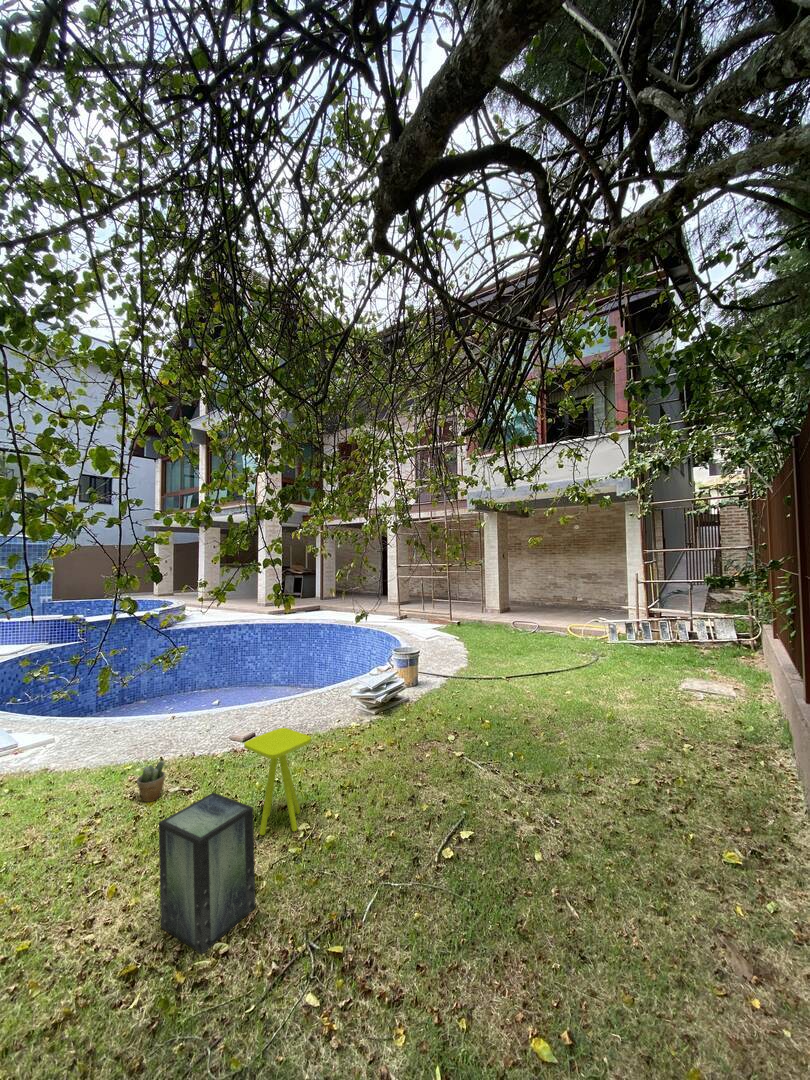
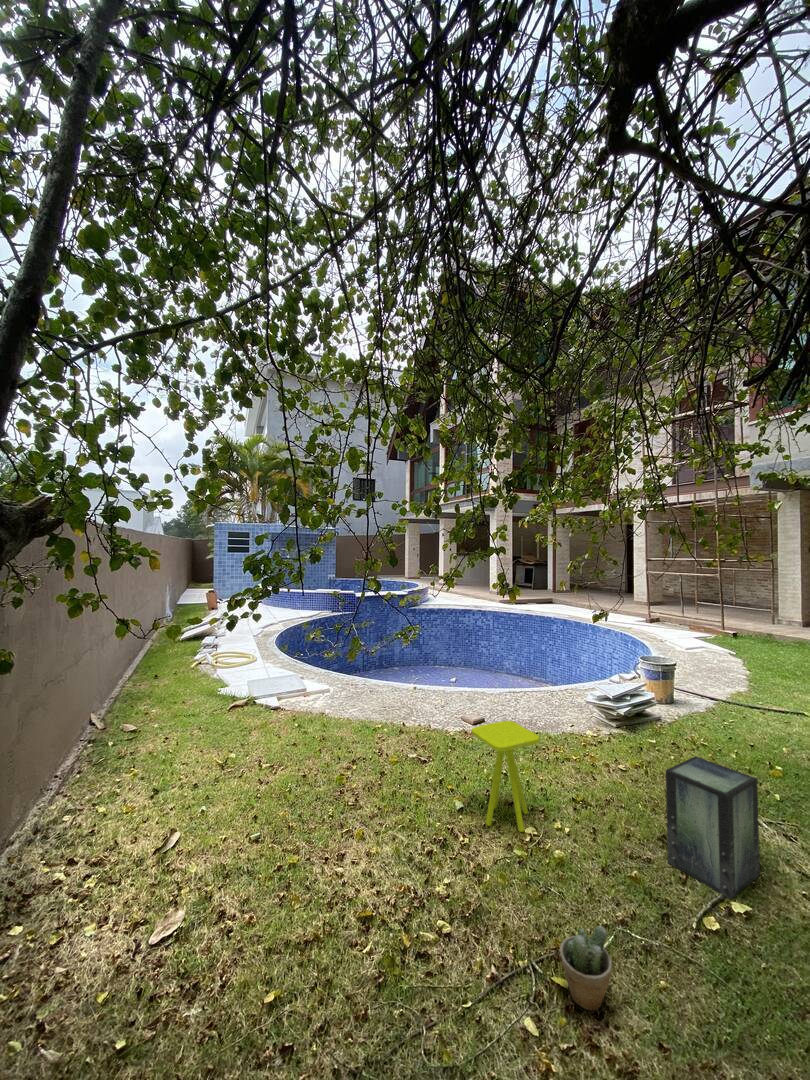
potted plant: present [137,761,165,802] -> present [560,926,612,1010]
storage box: present [159,793,255,954] -> present [666,756,760,899]

